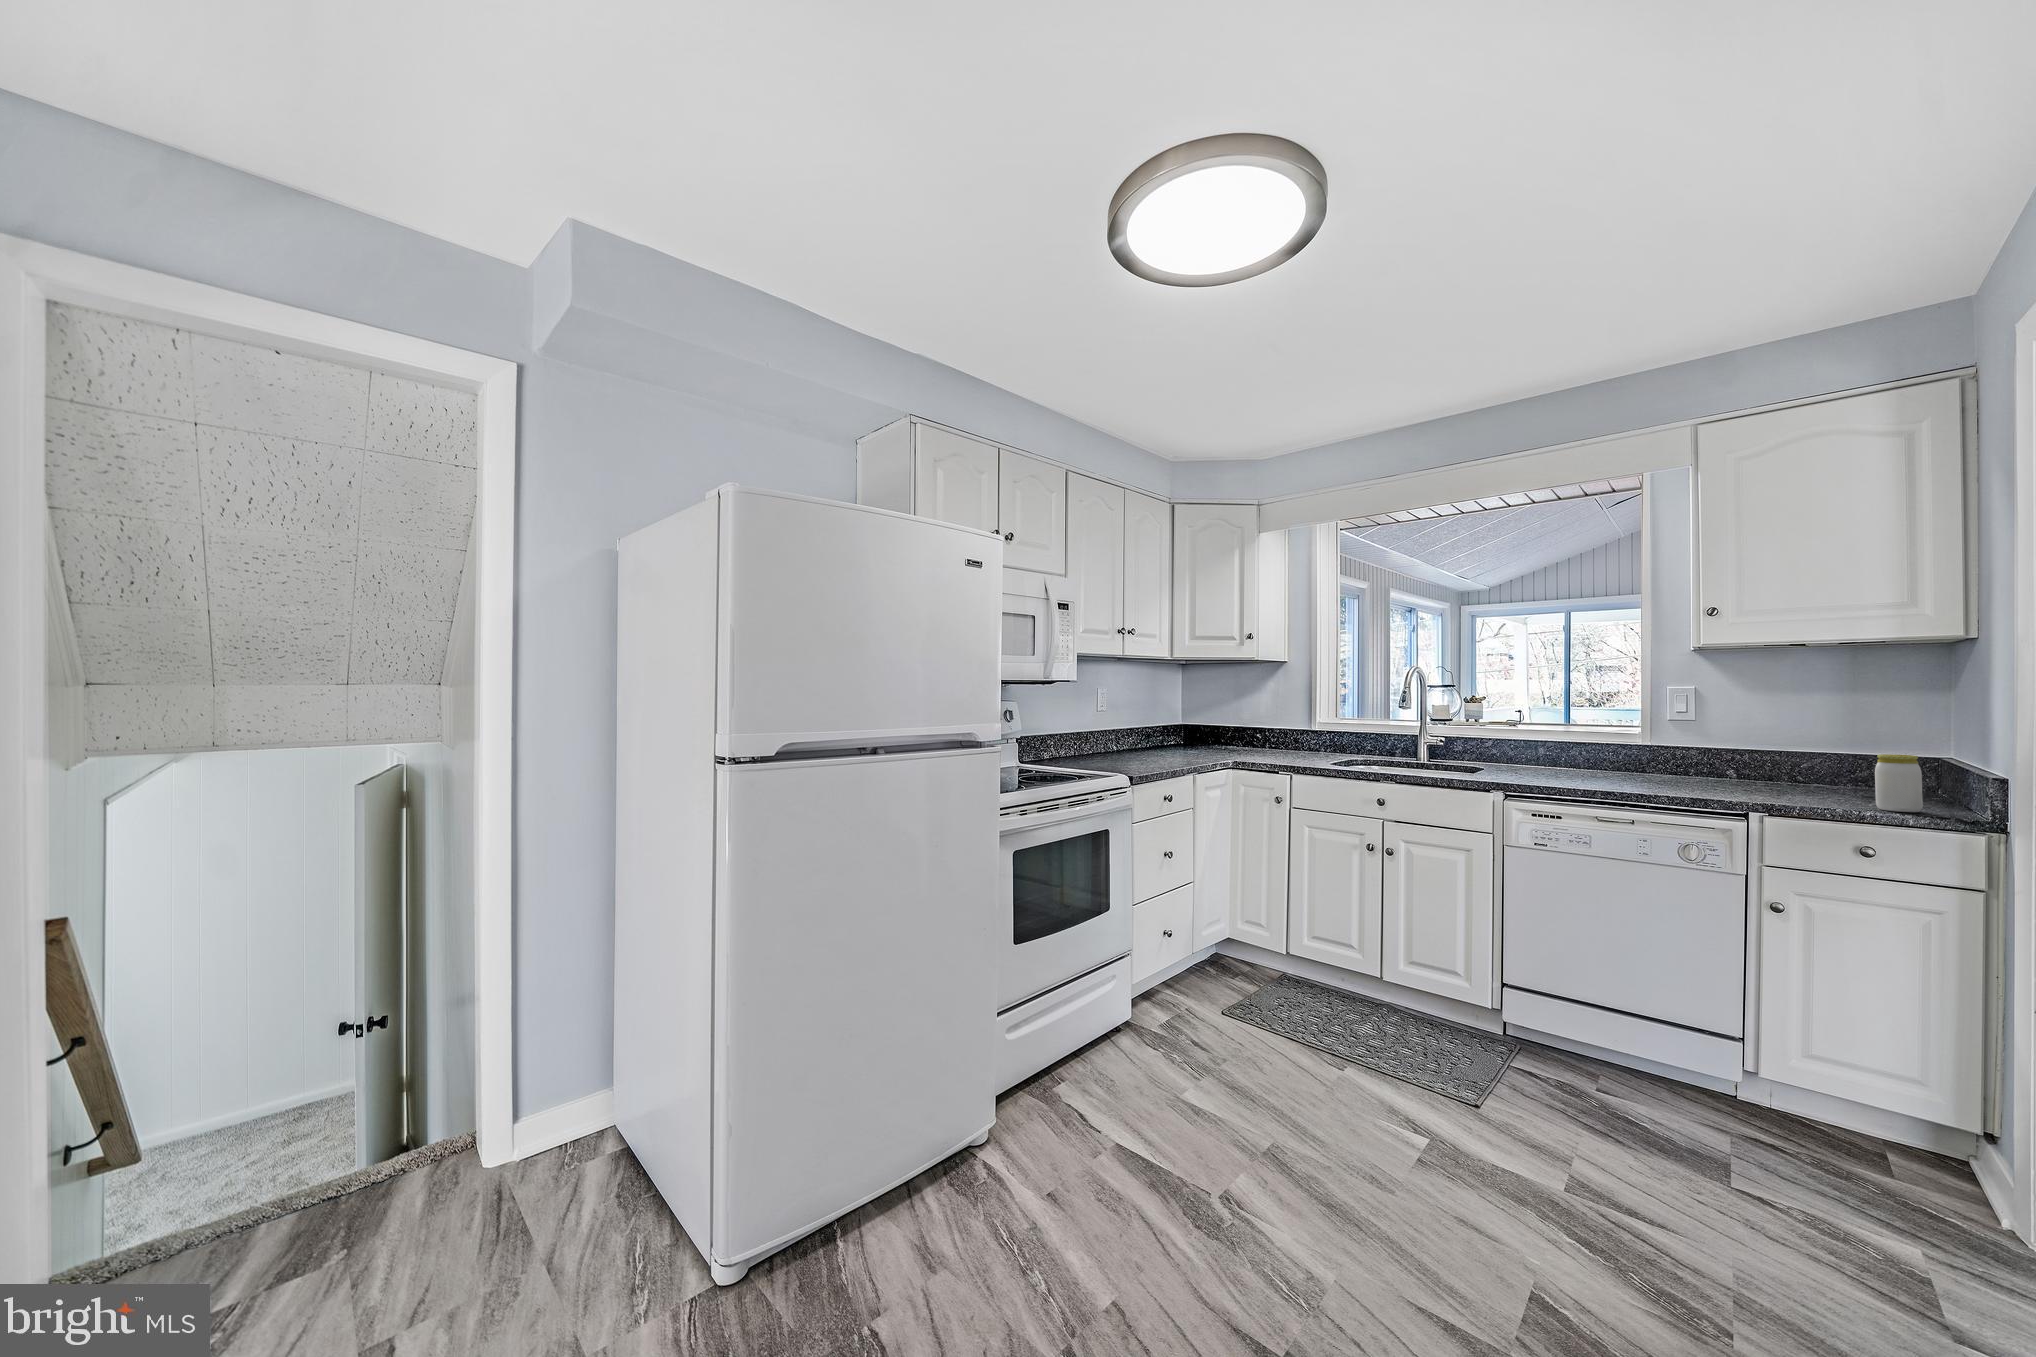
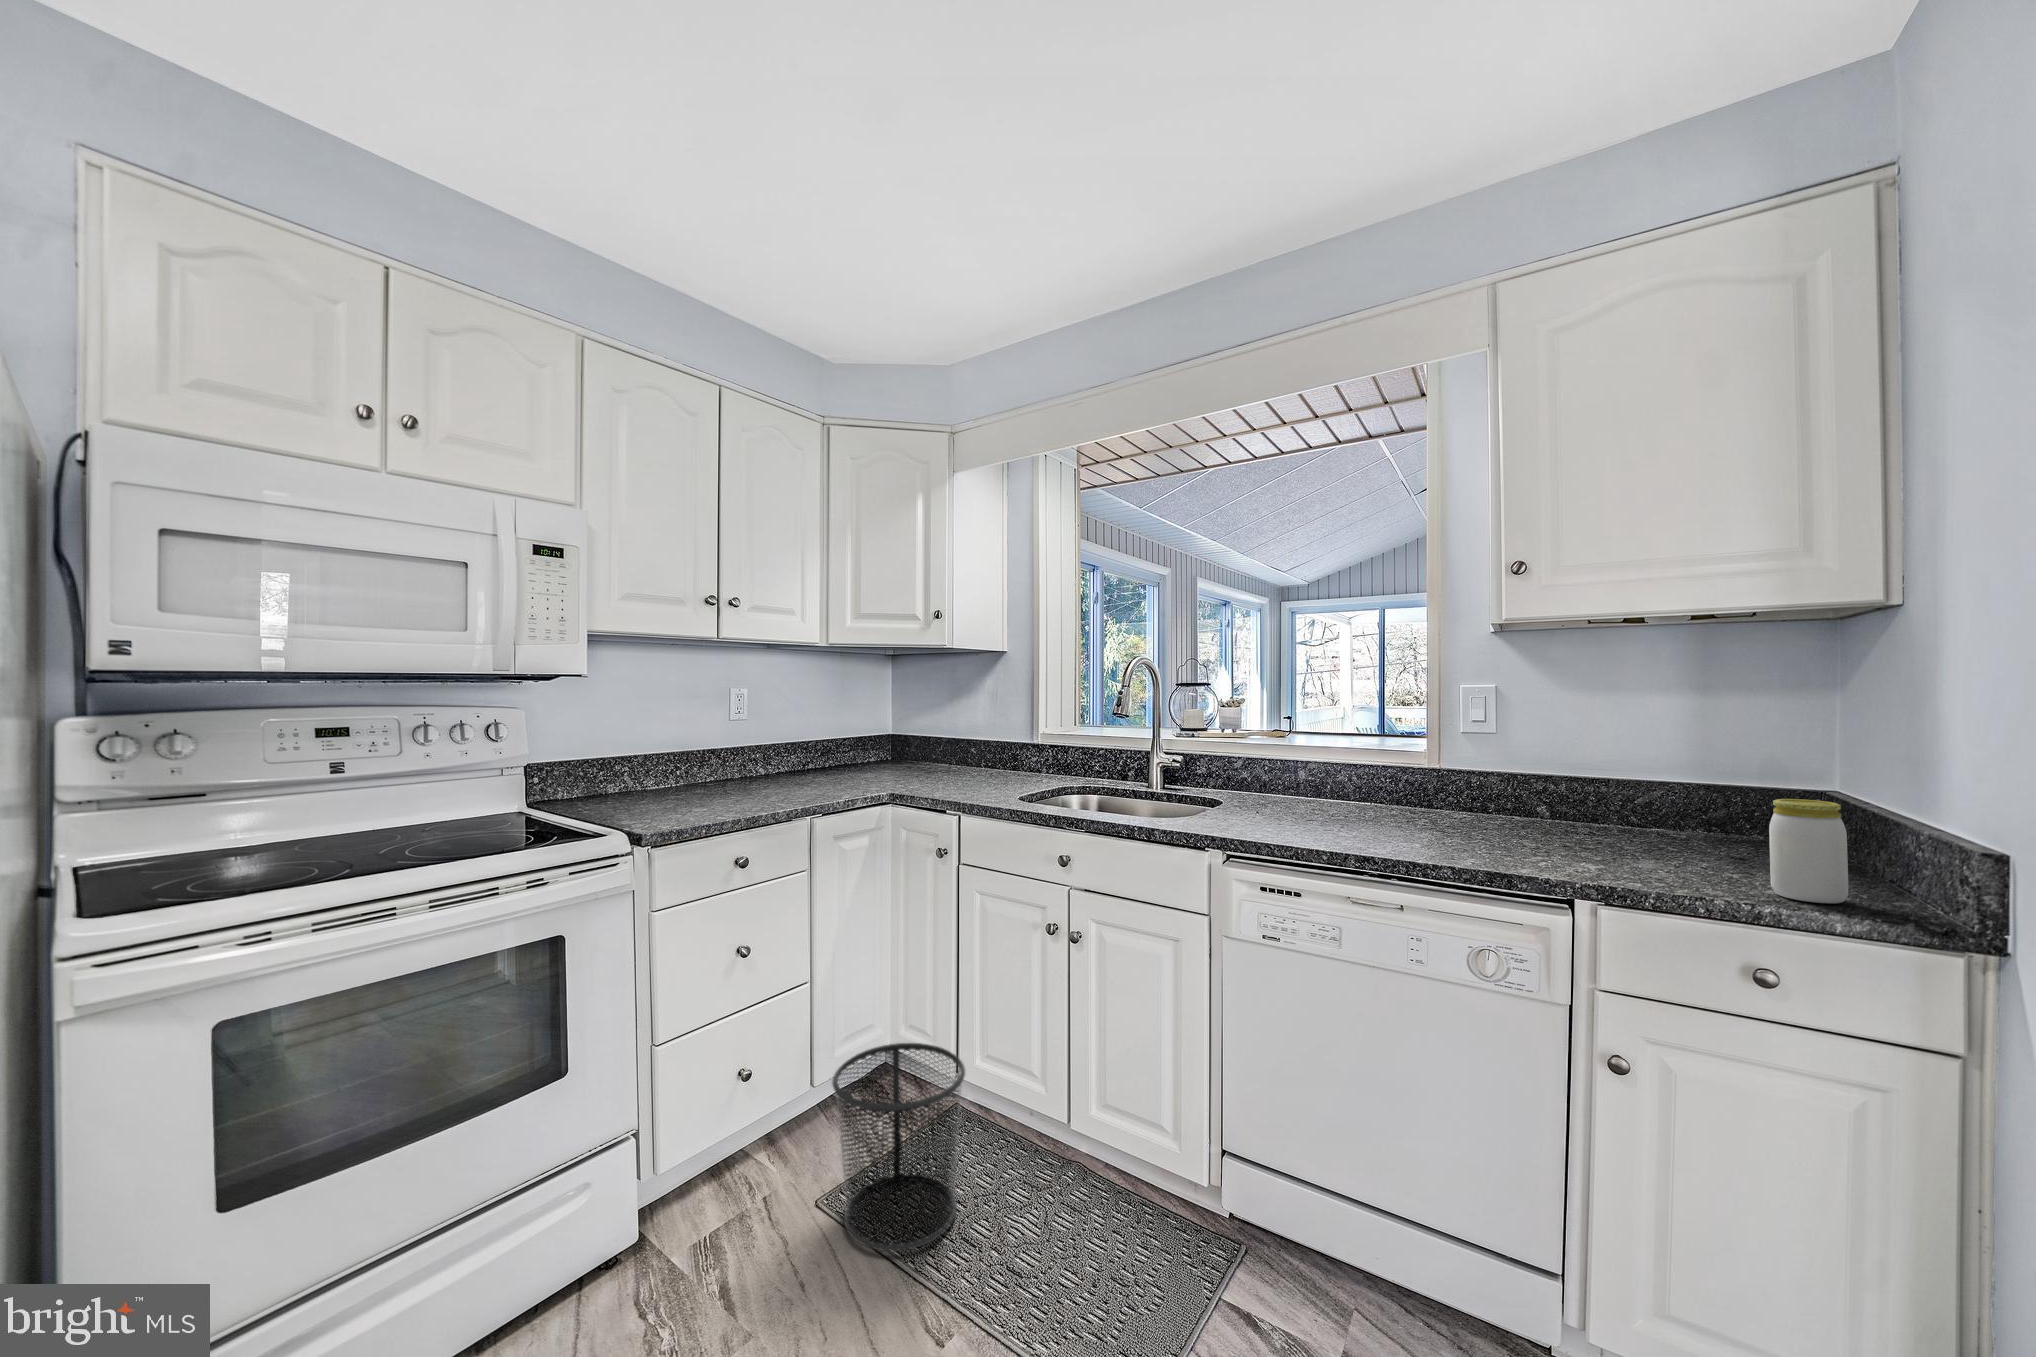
waste bin: none [1241,918,1328,1032] -> present [832,1043,965,1251]

